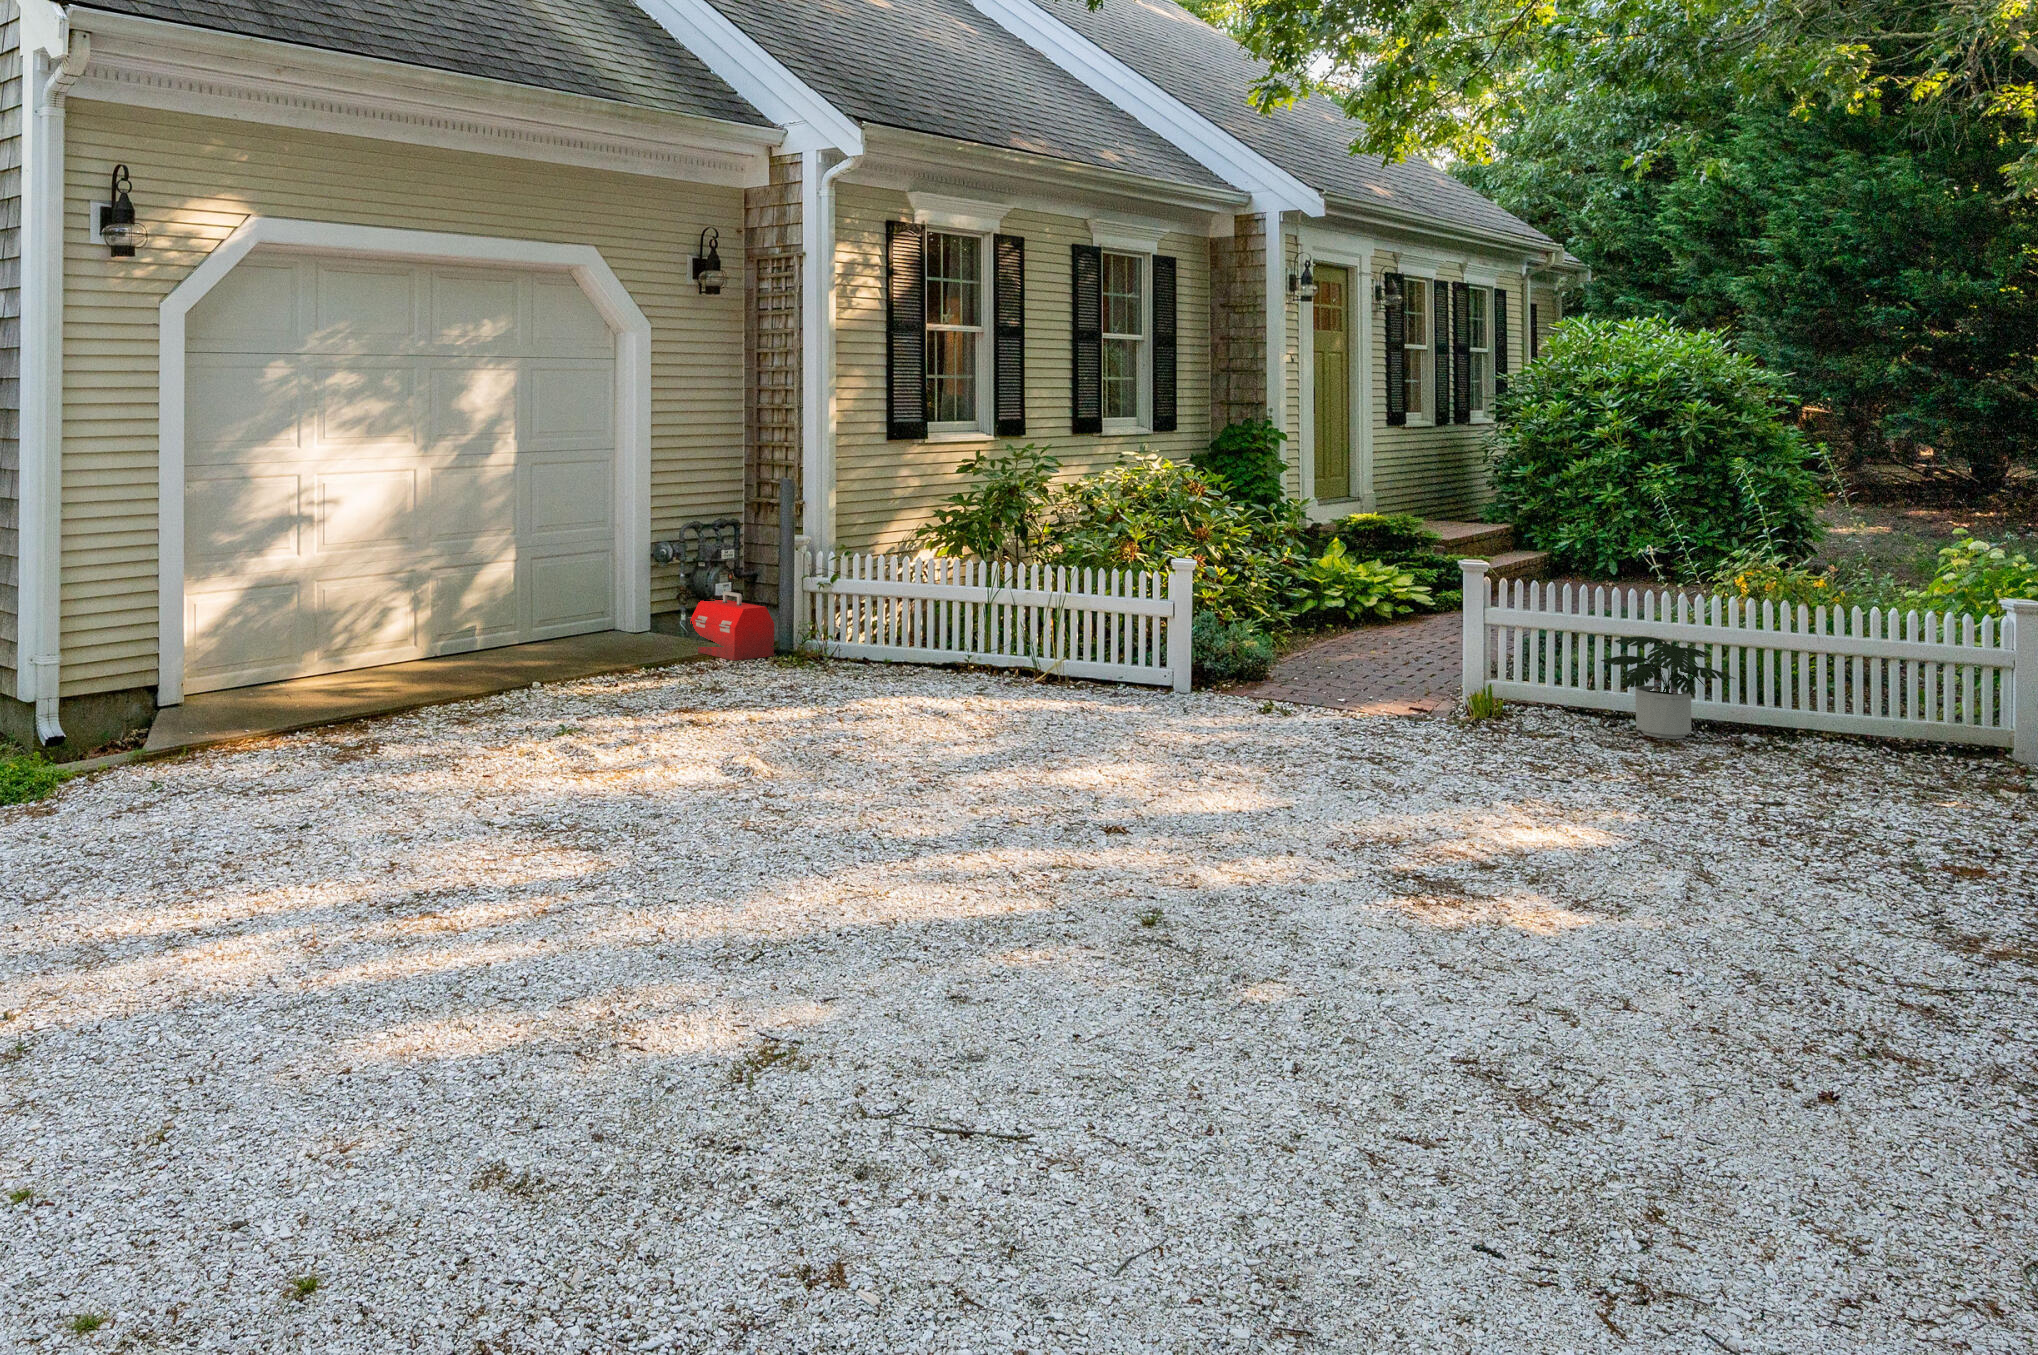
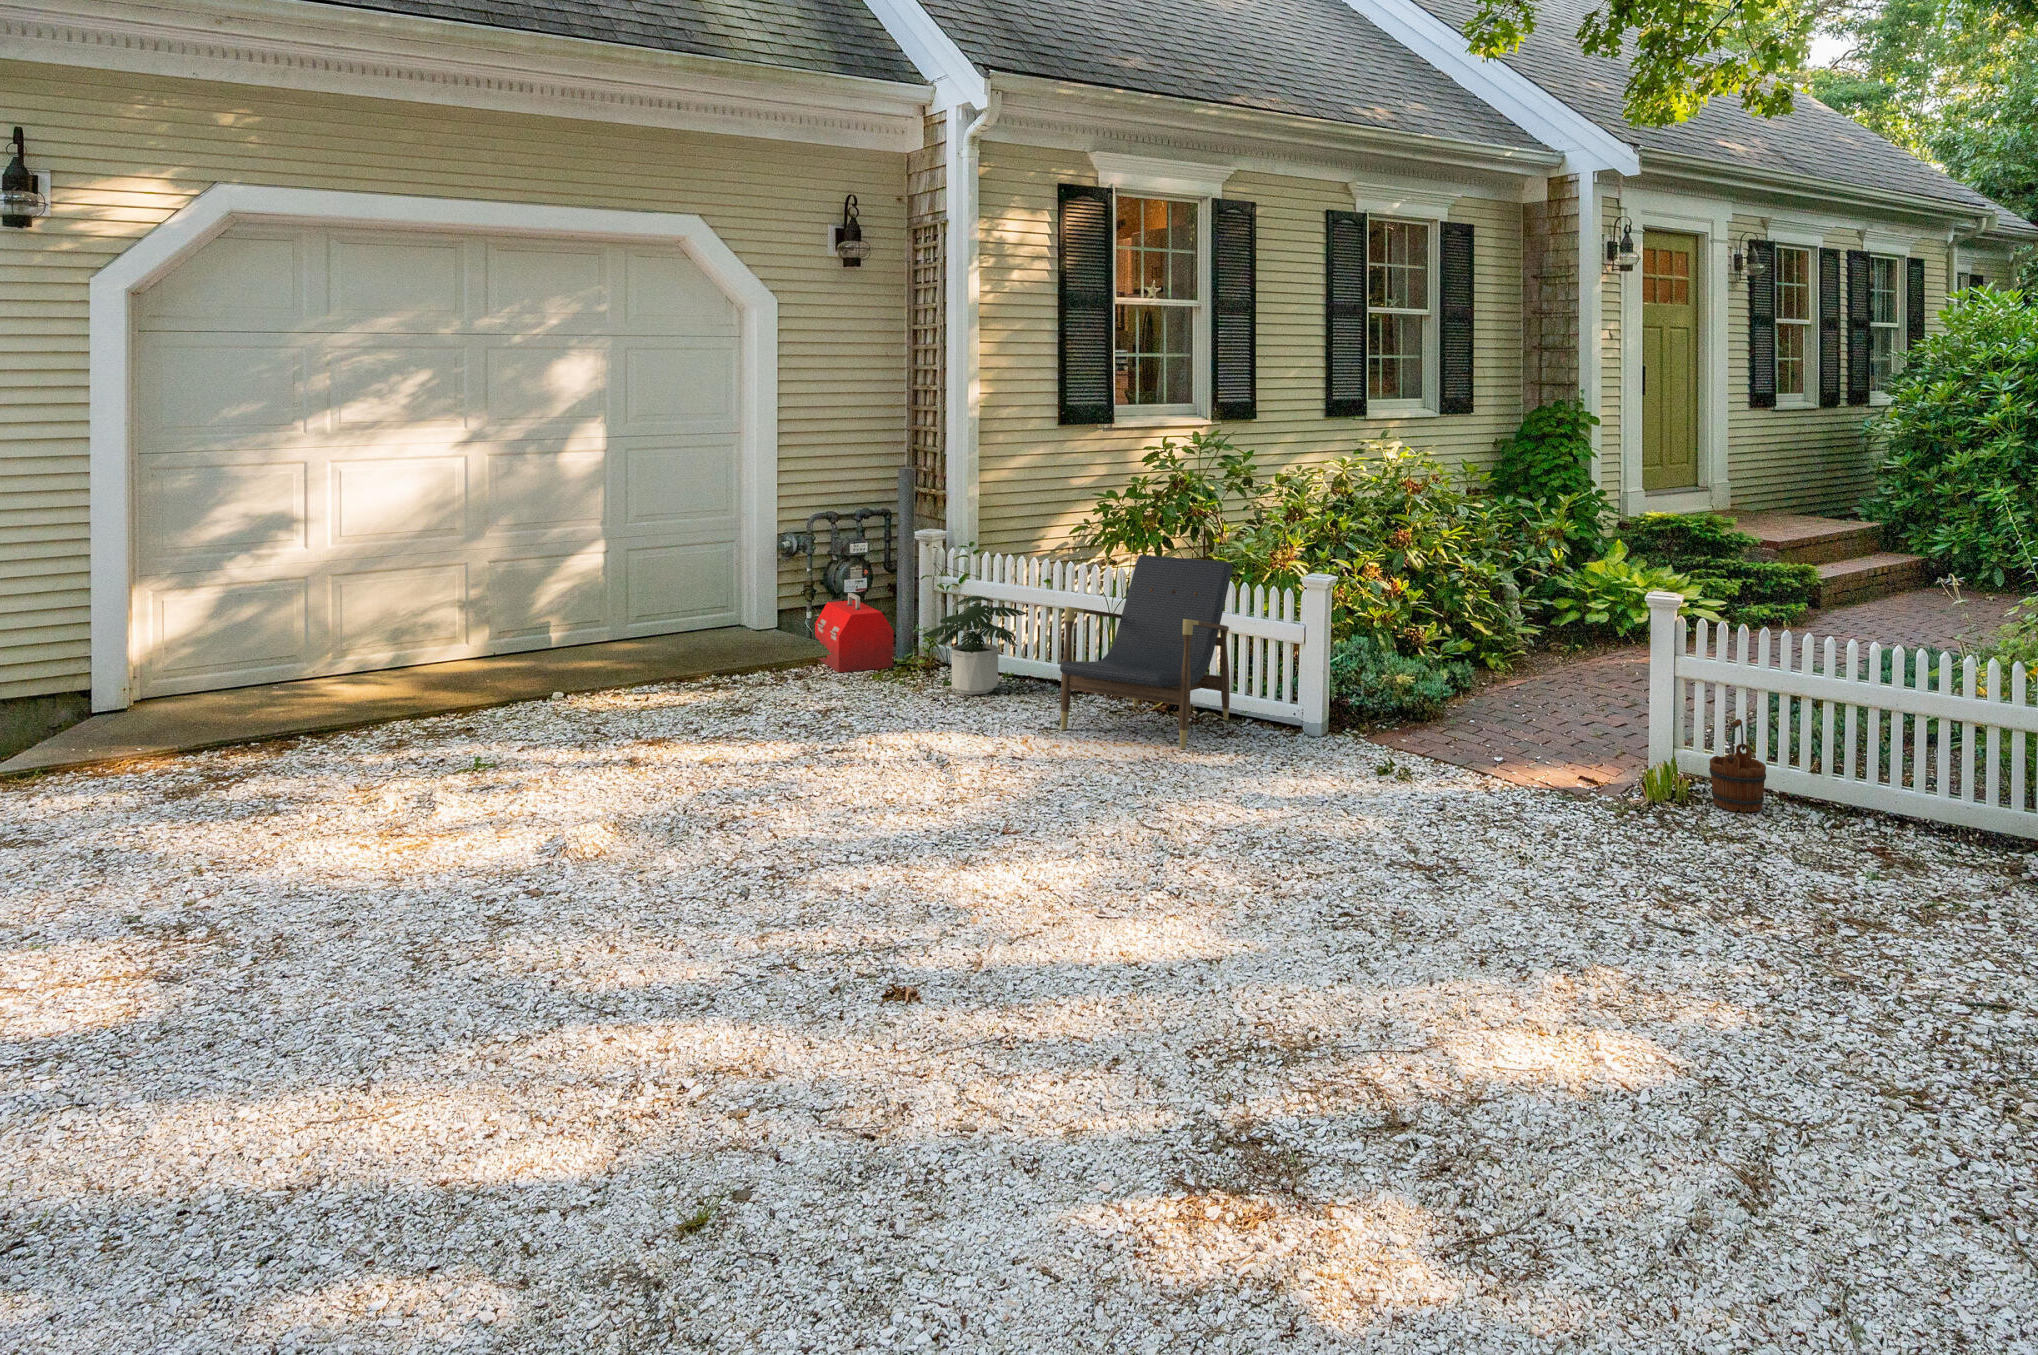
lounge chair: none [991,549,1119,700] -> present [1060,555,1232,749]
potted plant: present [1601,636,1735,739] -> present [923,596,1027,695]
wooden bucket: none [1520,655,1562,721] -> present [1709,719,1766,812]

